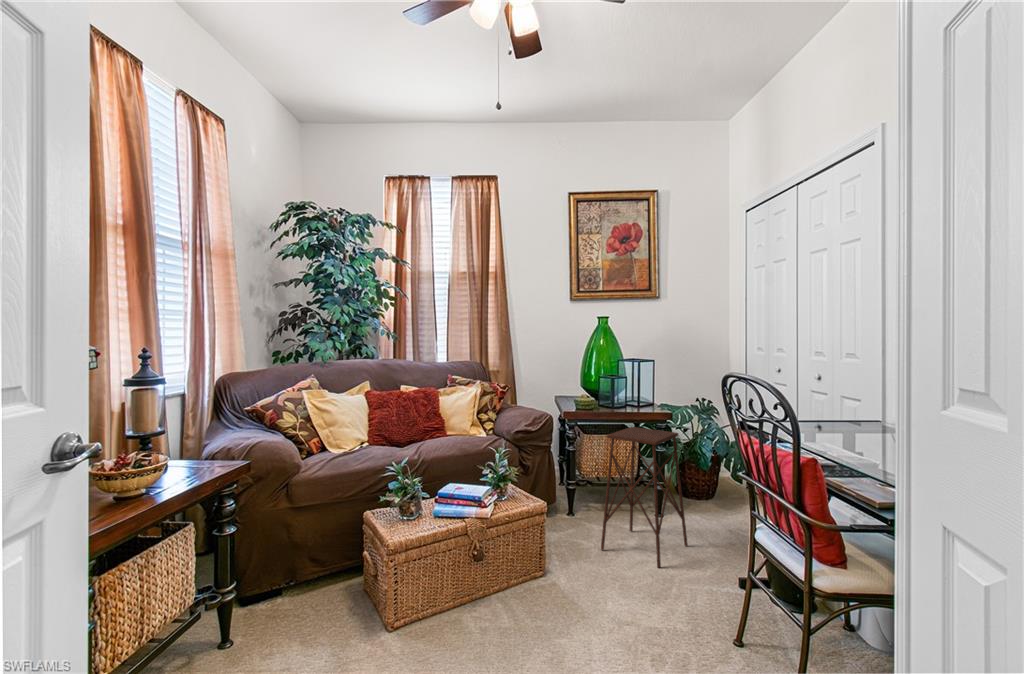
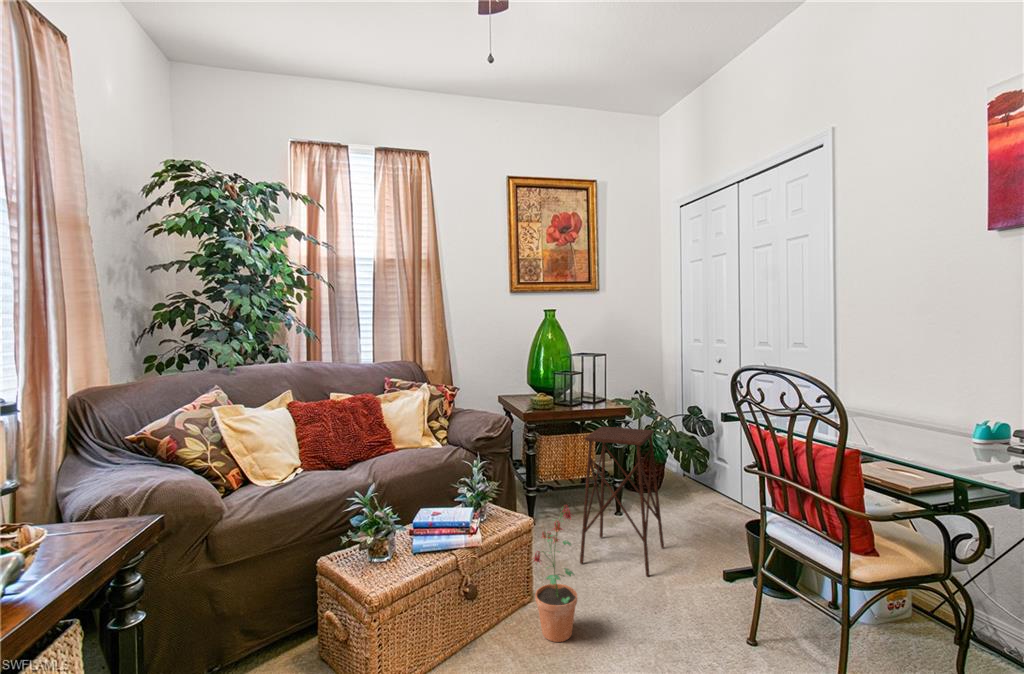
potted plant: none [531,490,574,607] -> present [533,505,577,642]

